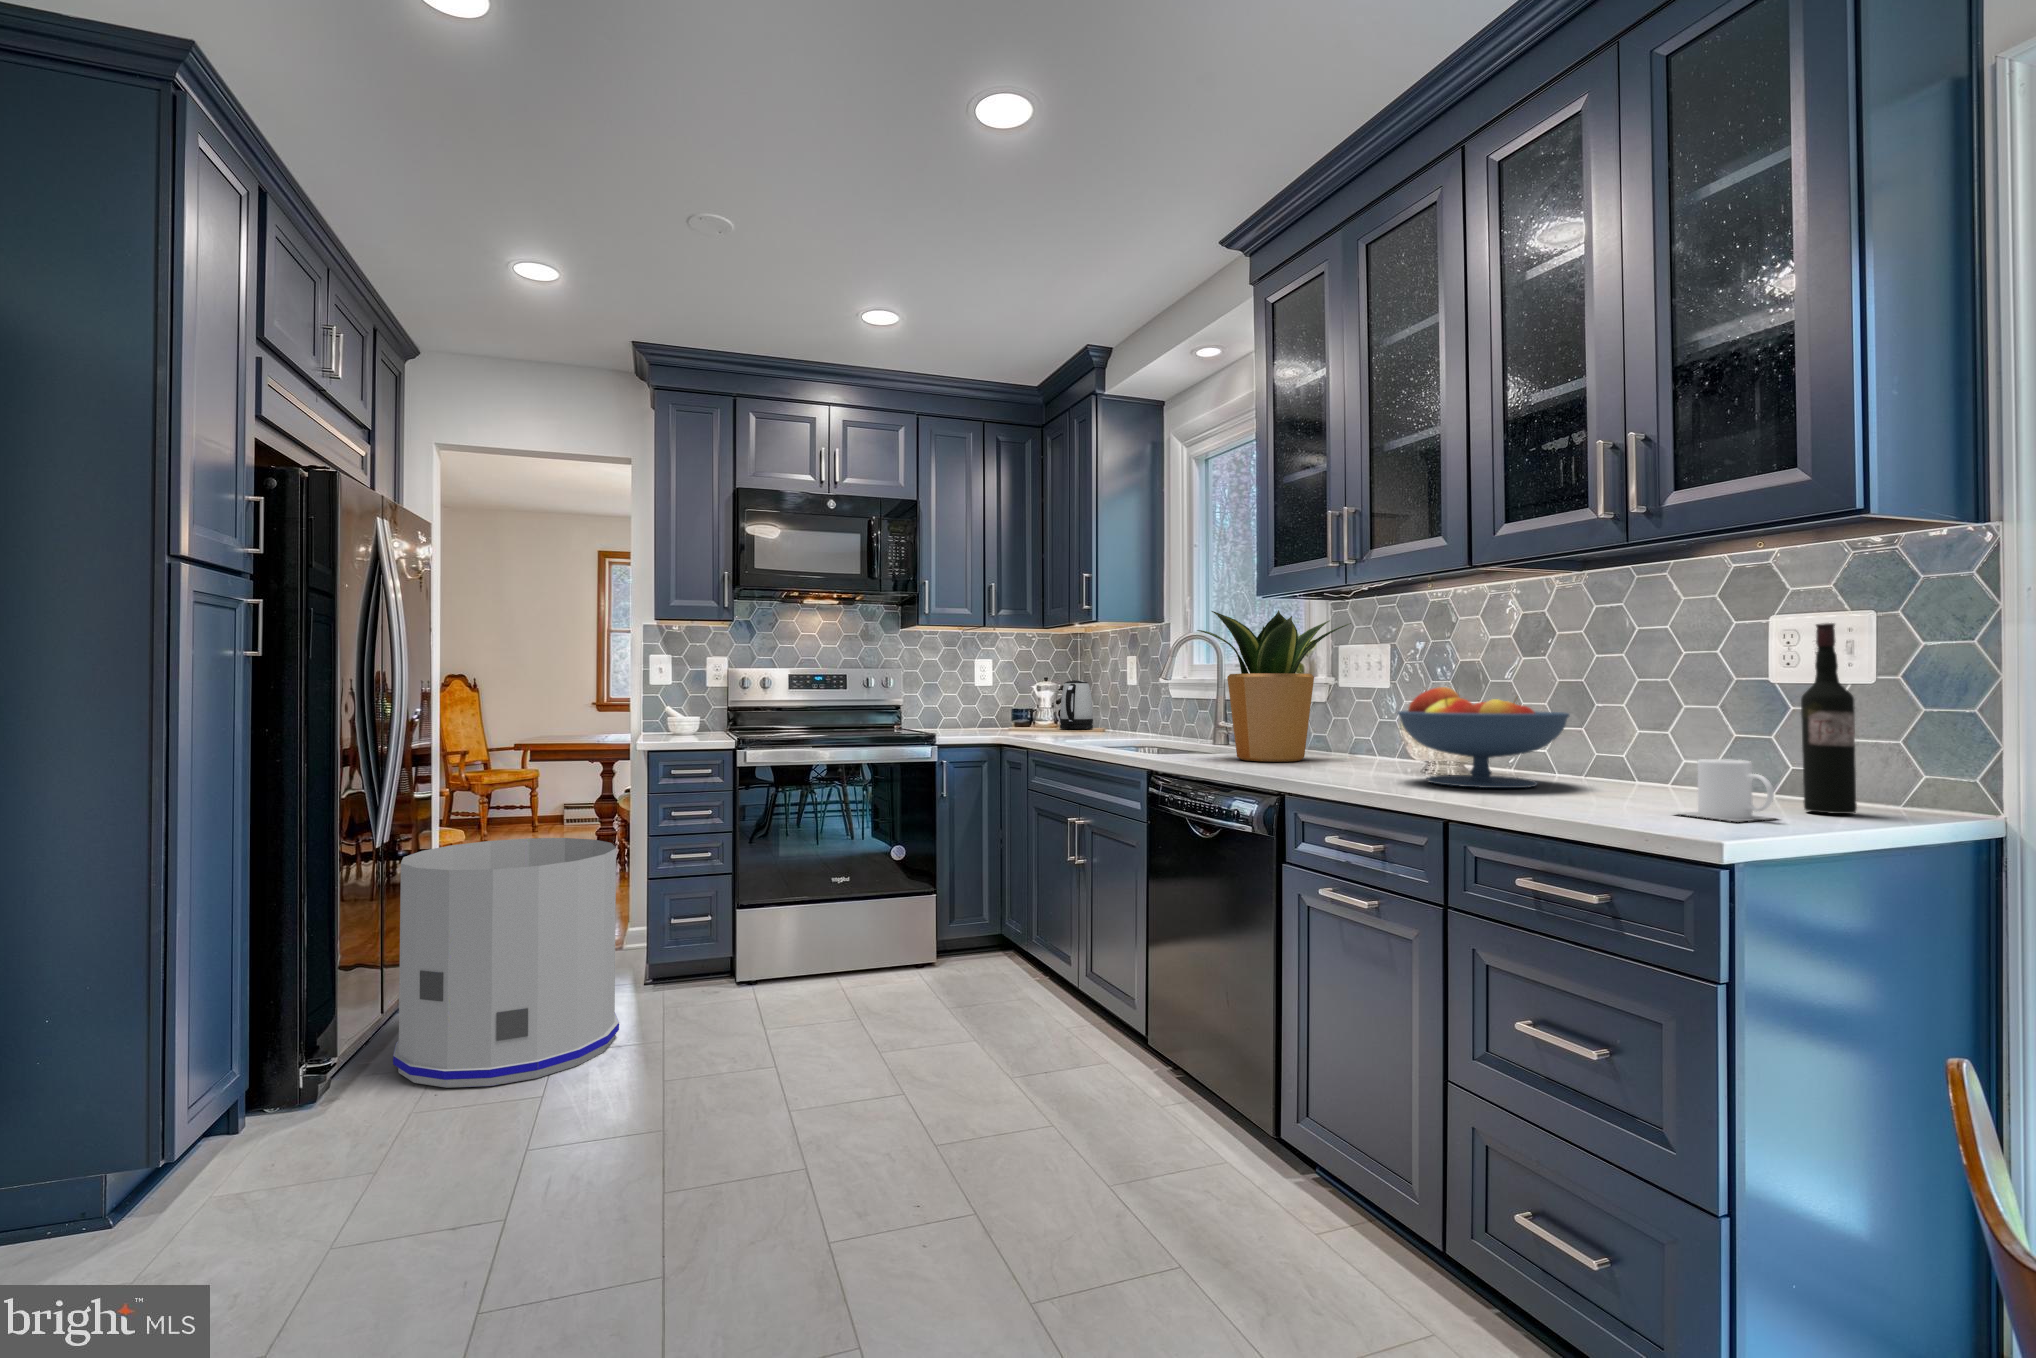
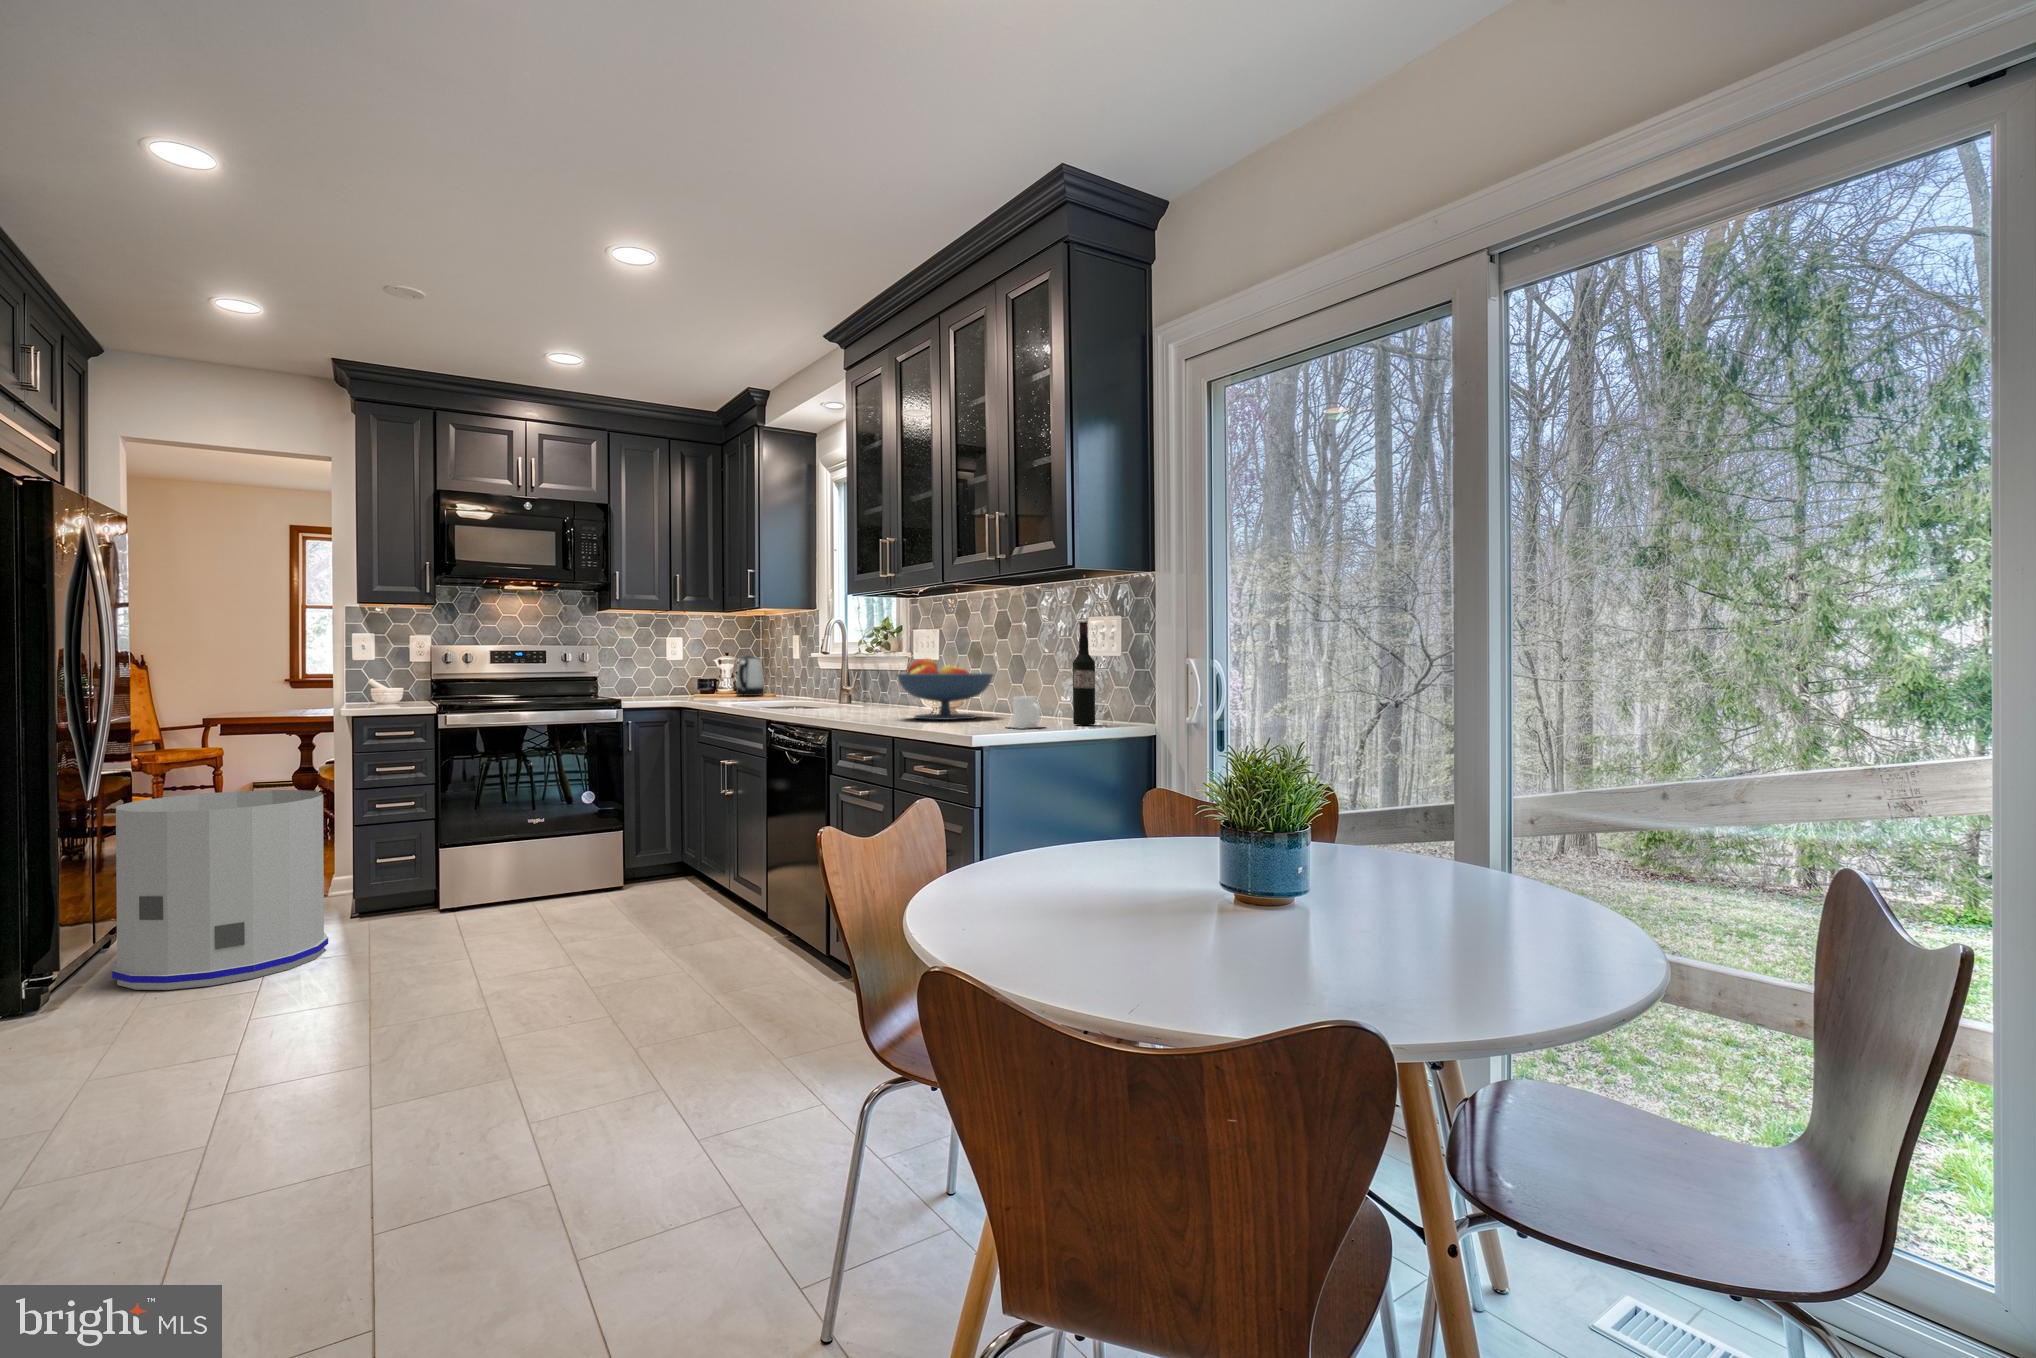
potted plant: present [1197,610,1351,762] -> none [798,606,904,711]

